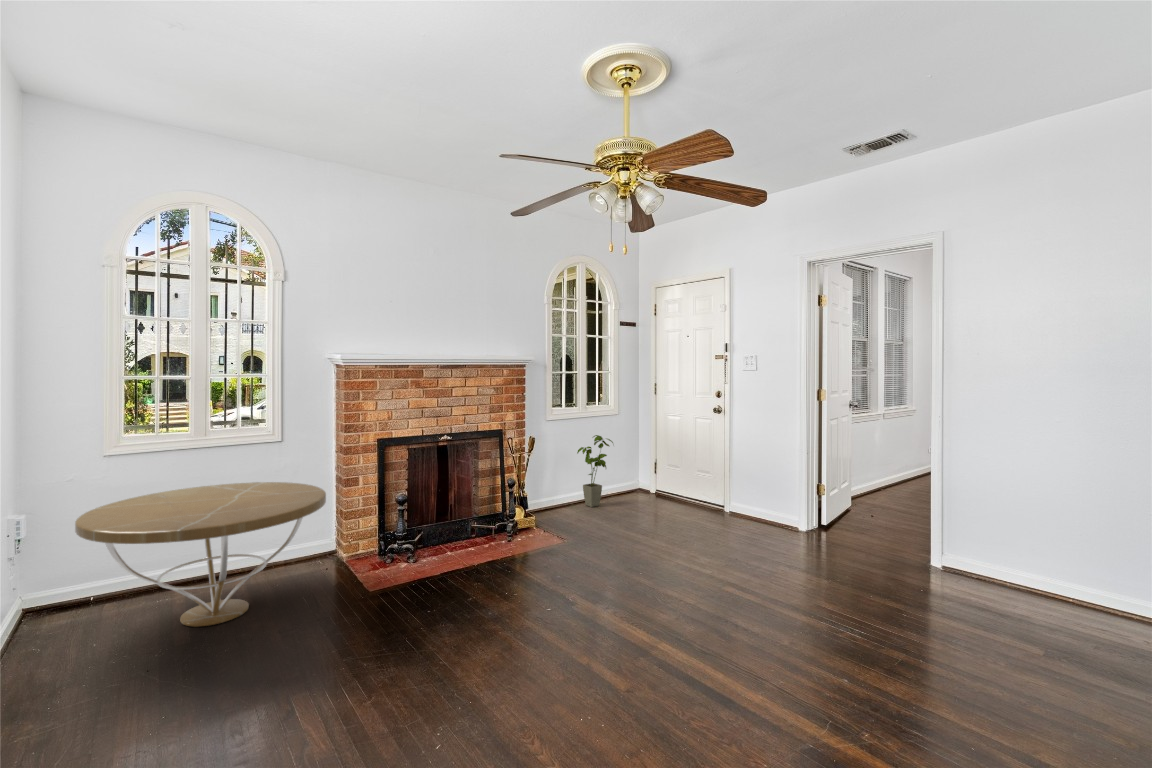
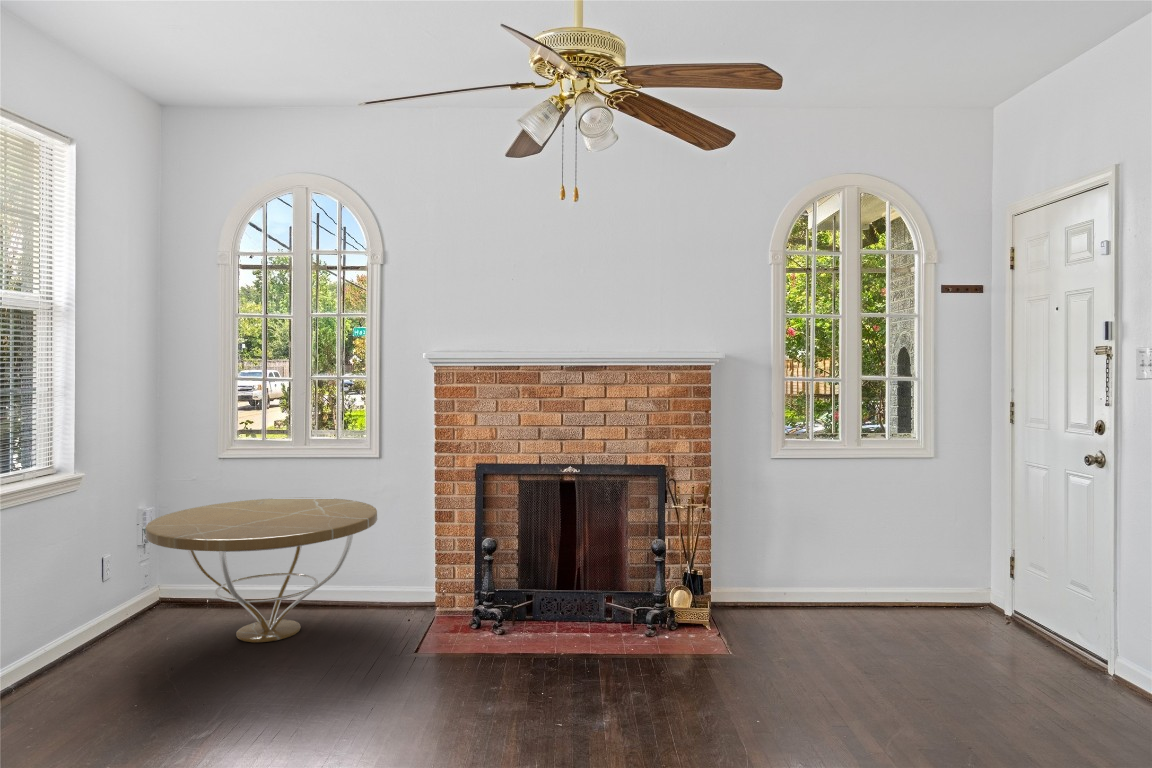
house plant: present [577,435,613,507] -> none [824,490,893,616]

